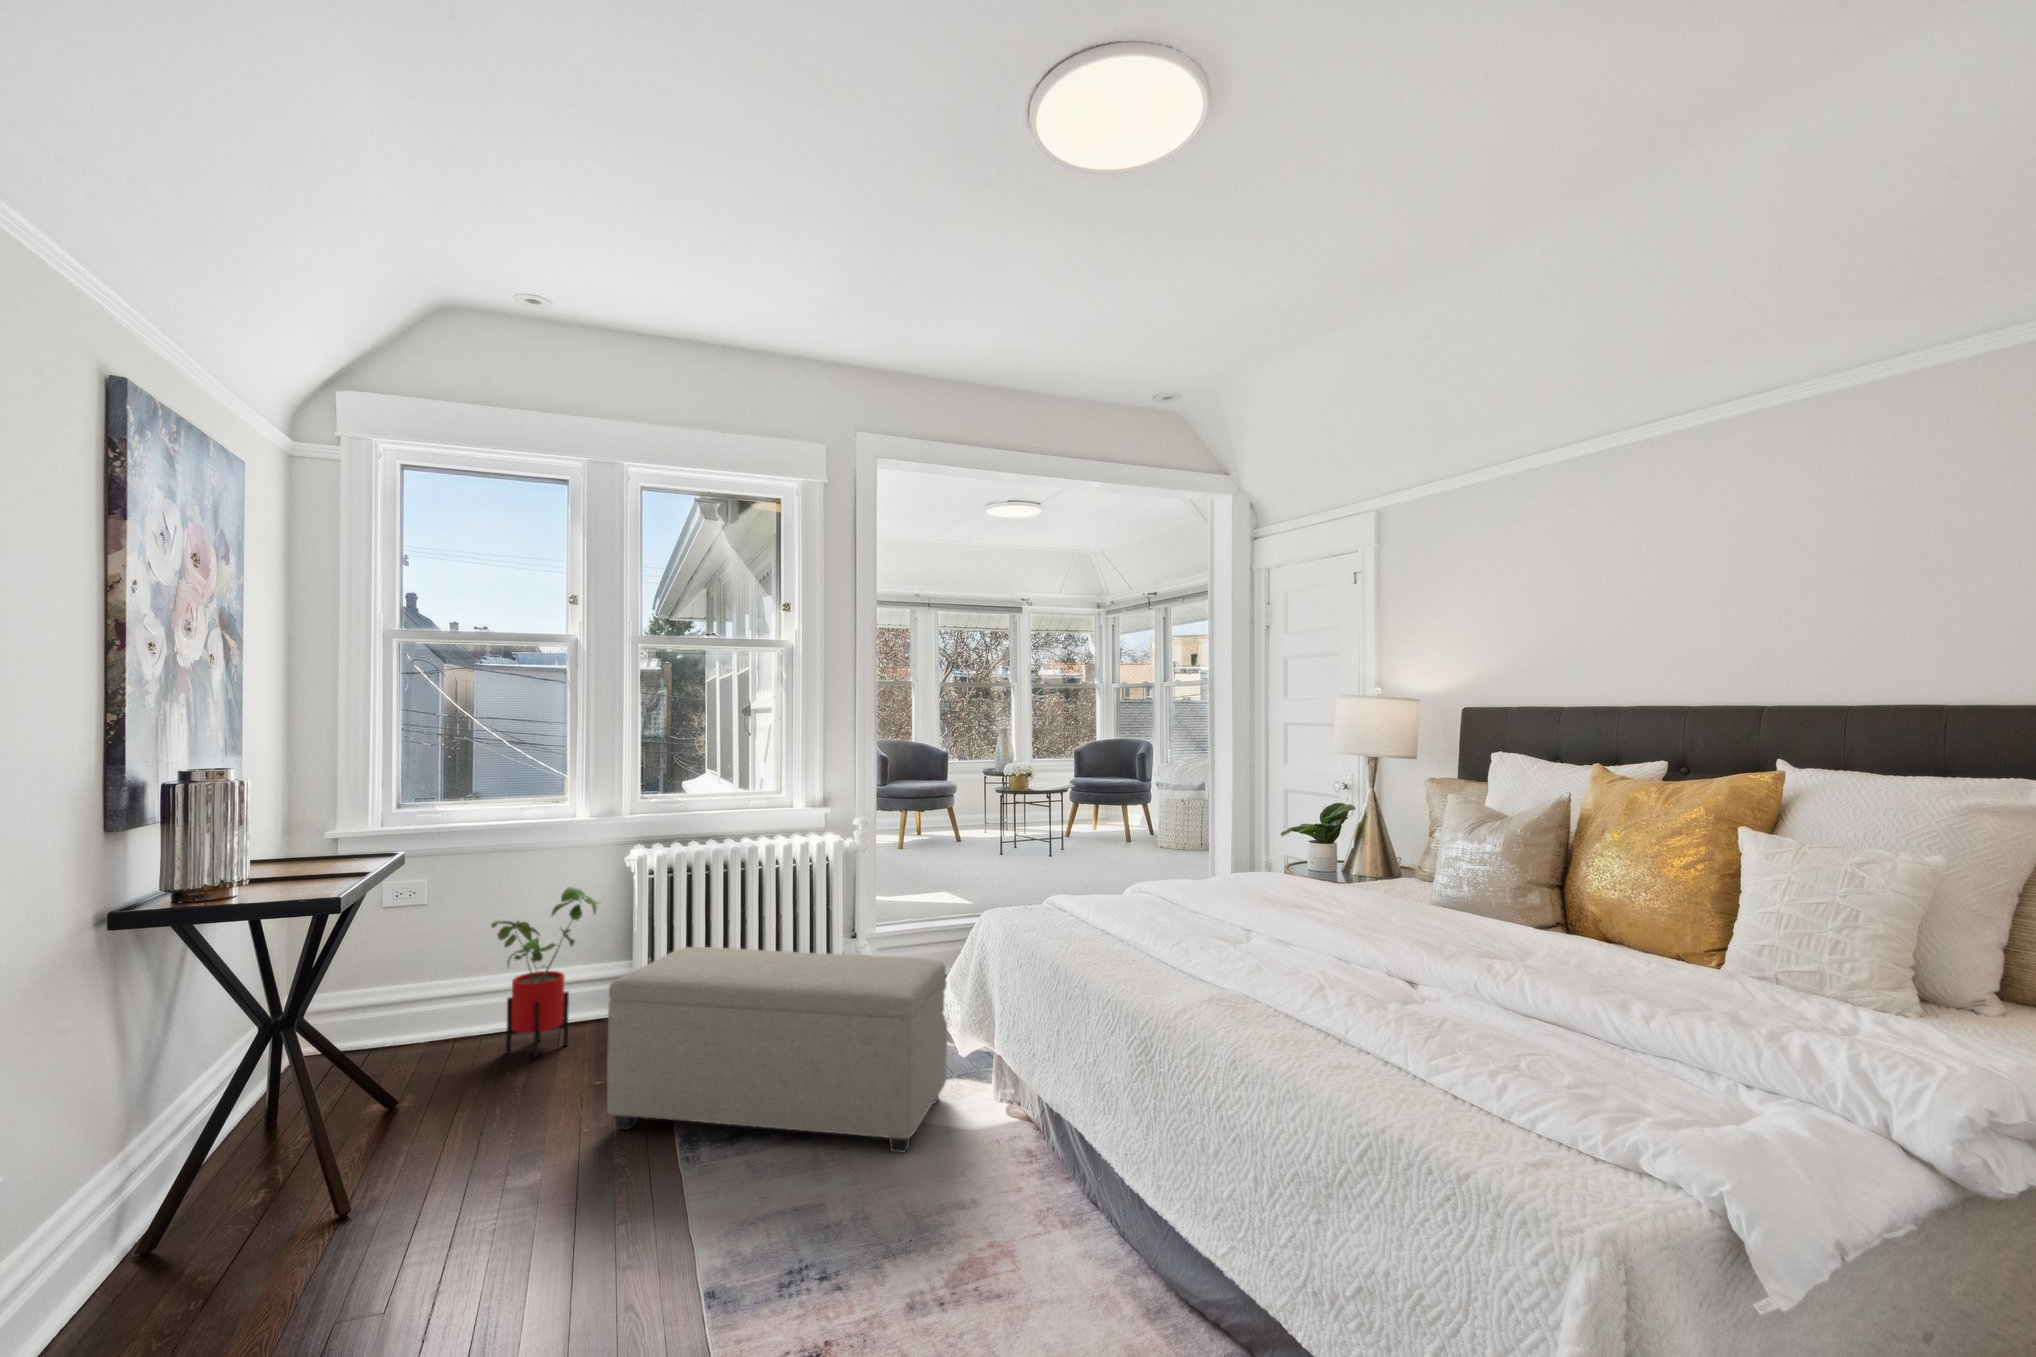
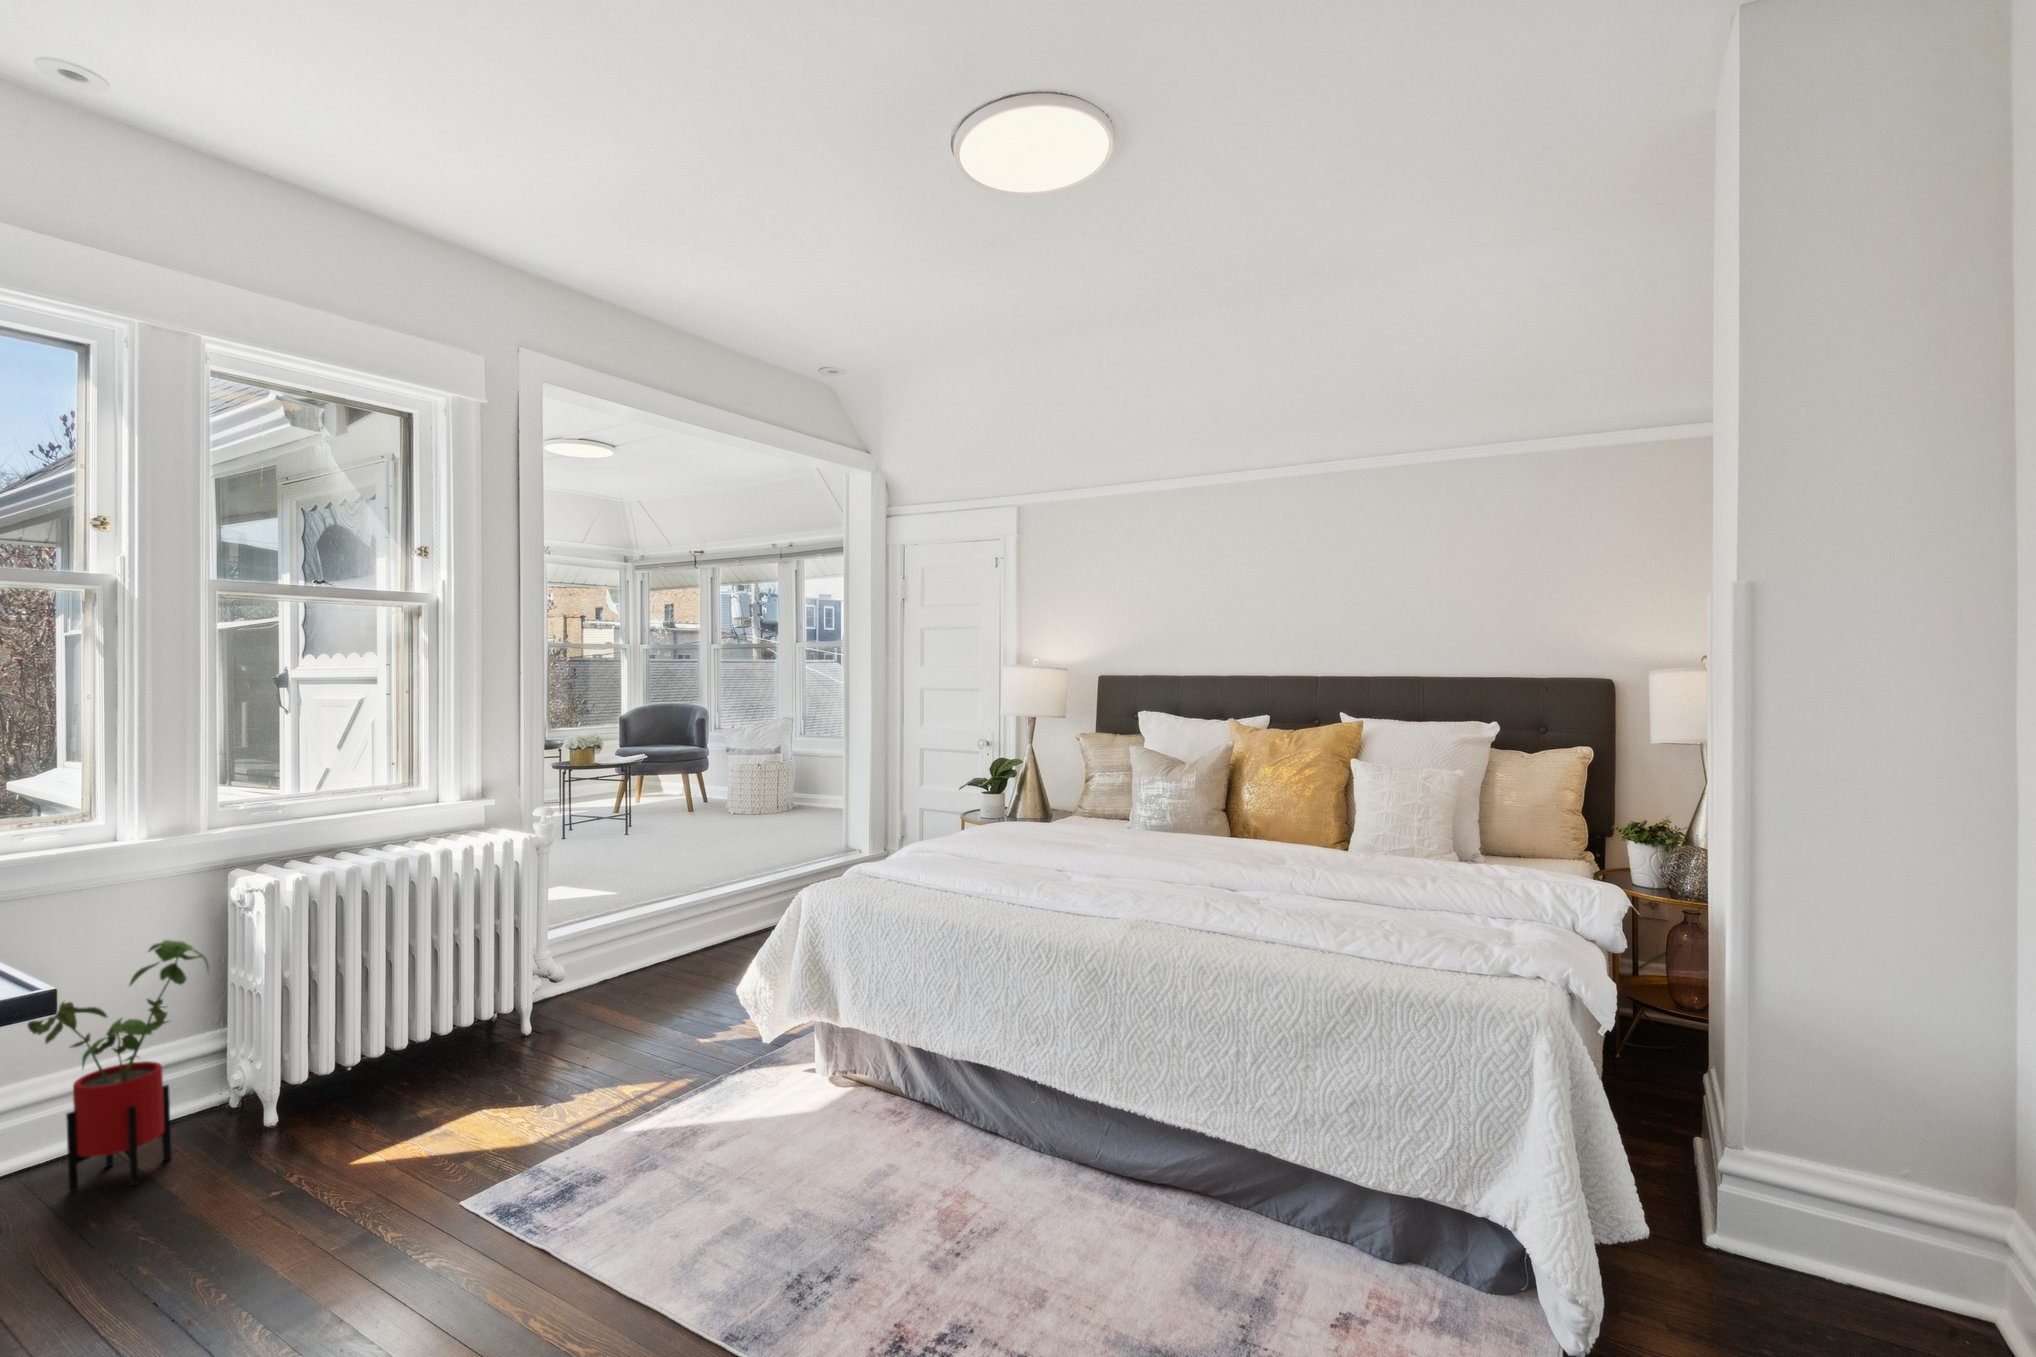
ottoman: present [607,947,947,1153] -> none [369,947,784,1224]

